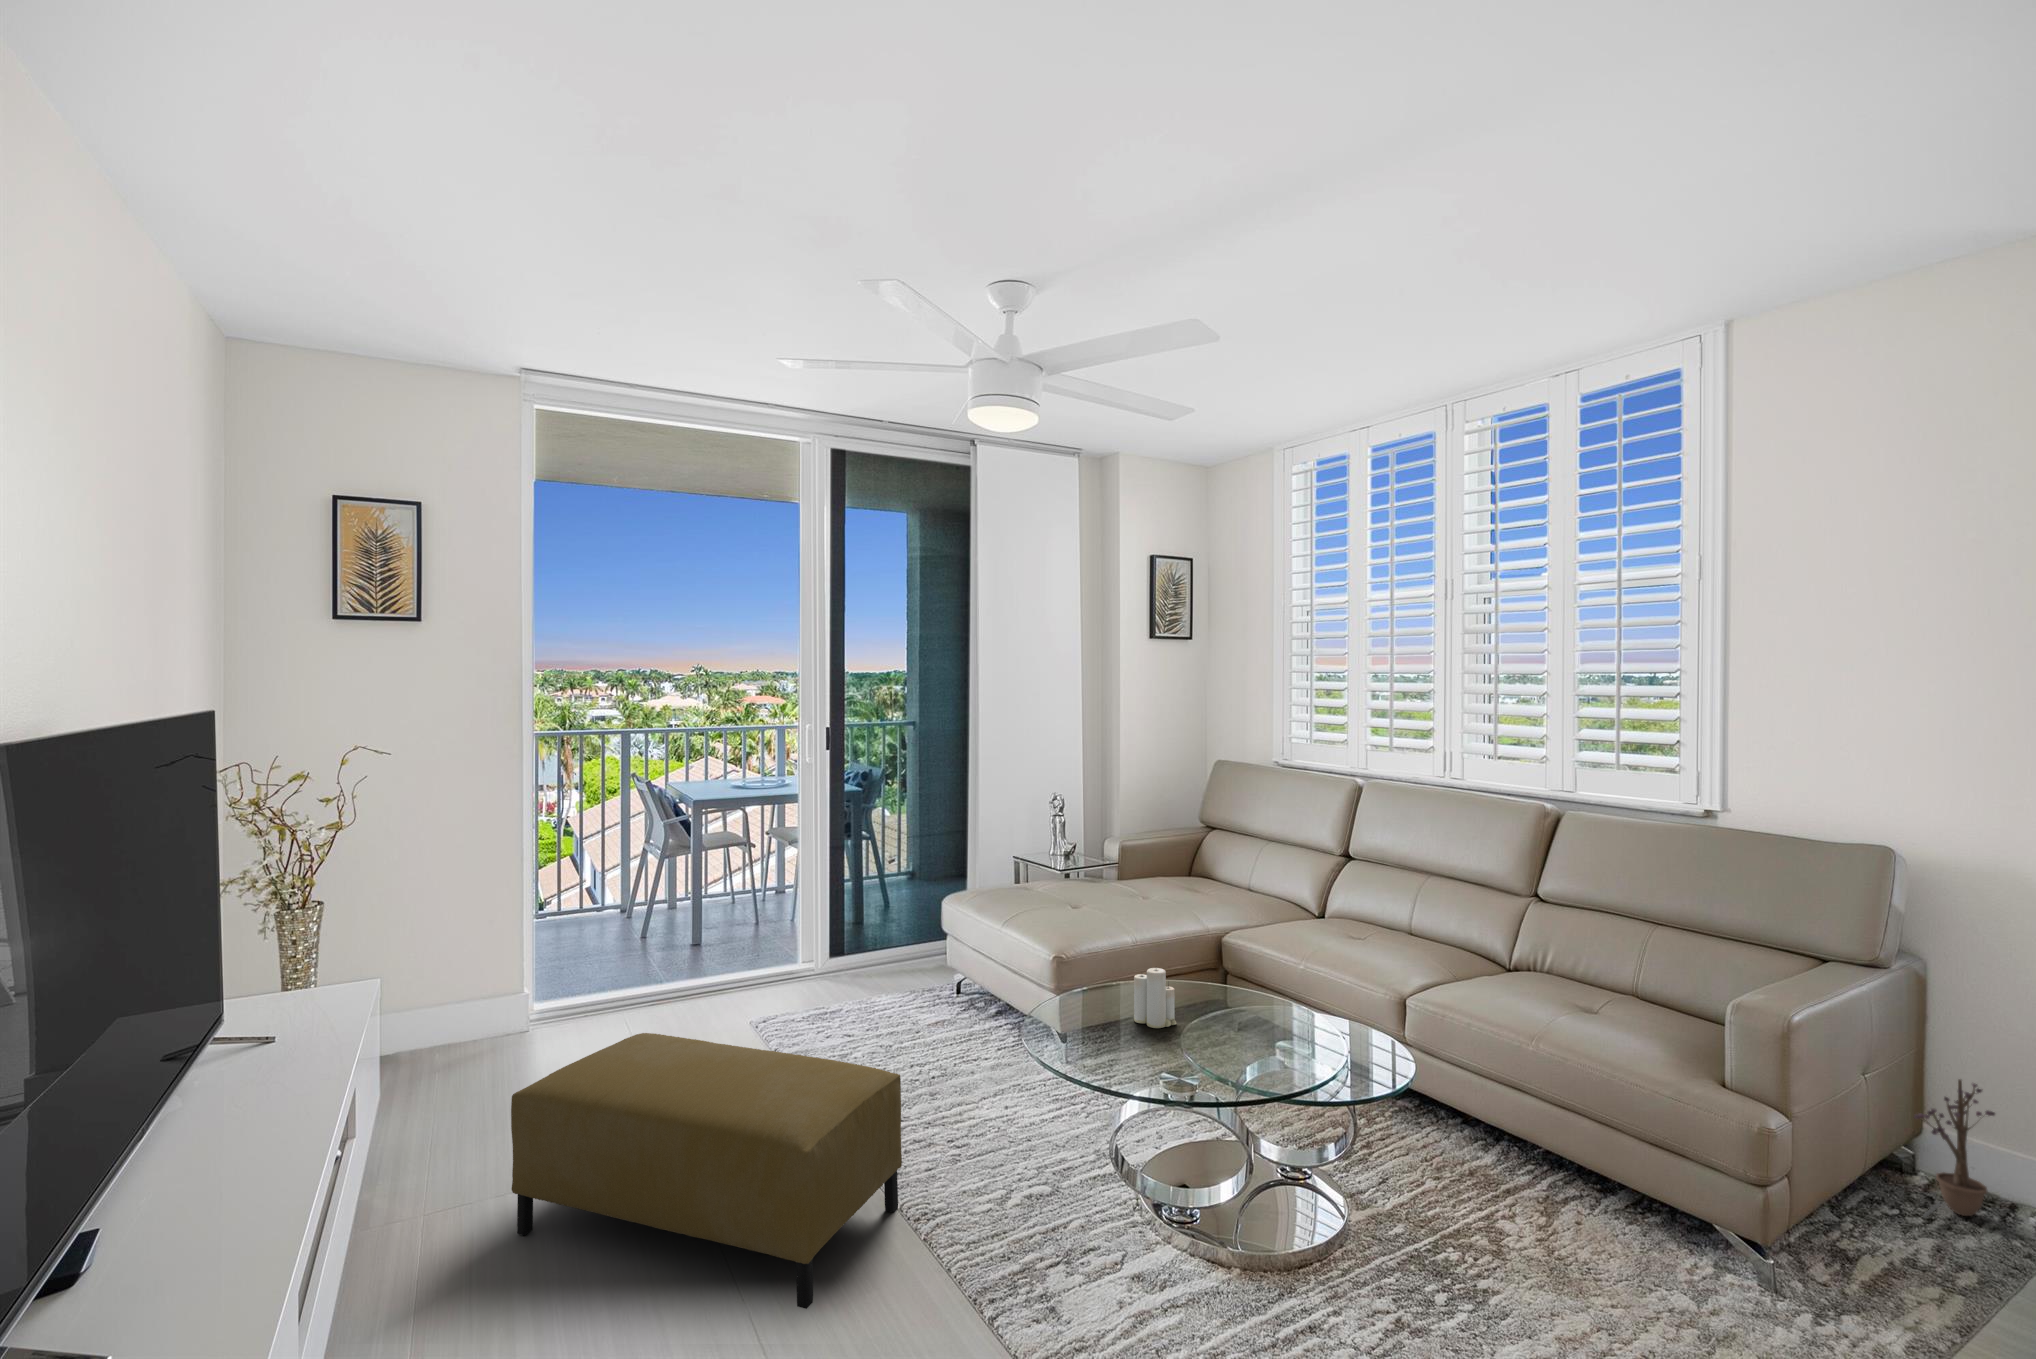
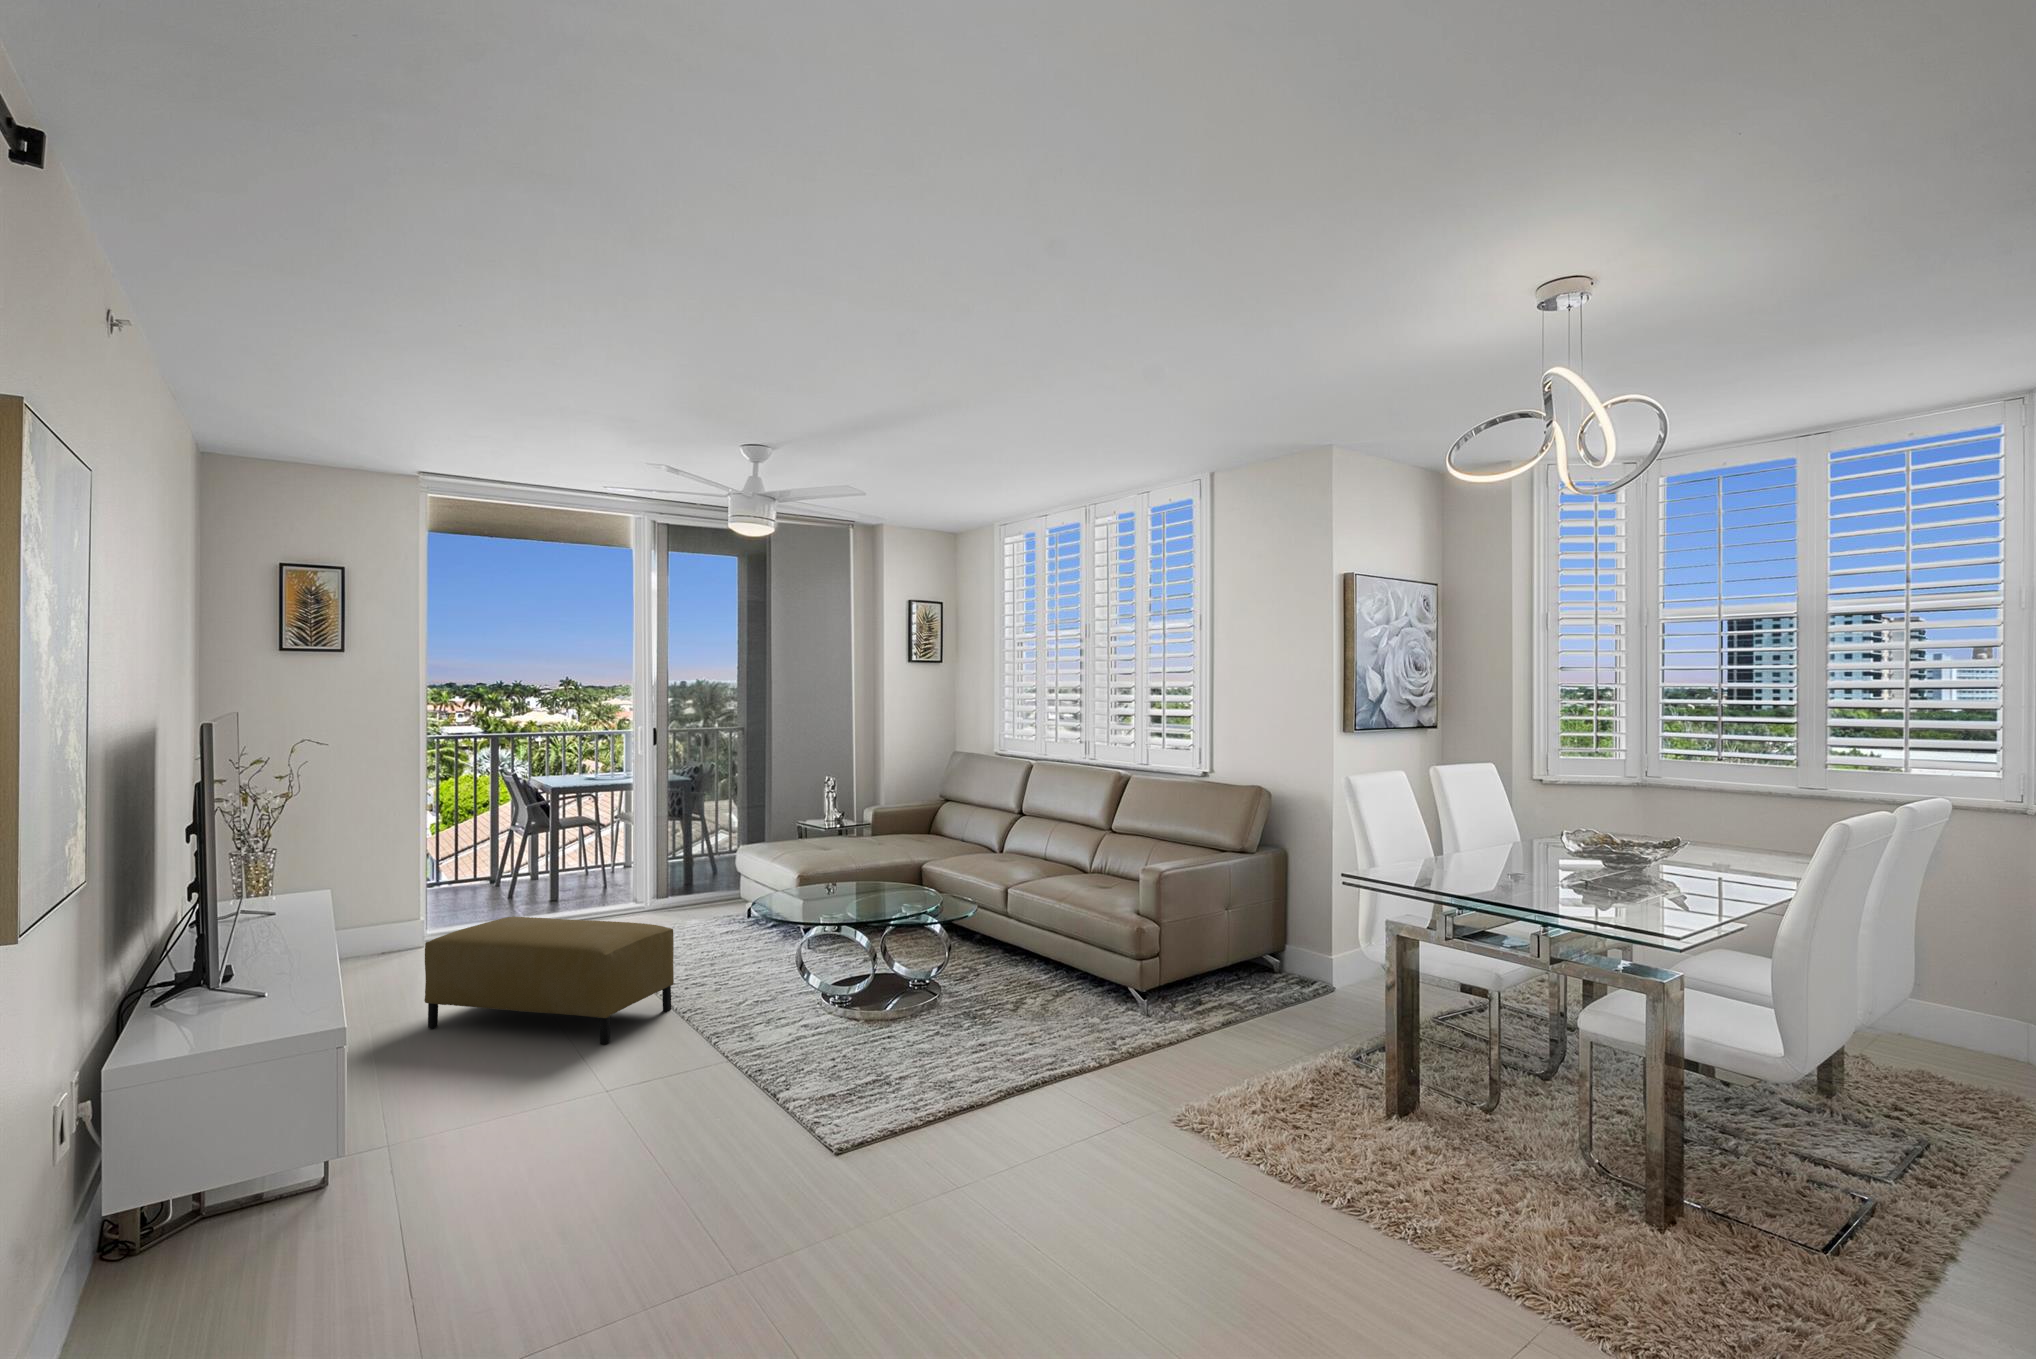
candle: present [1134,968,1176,1028] -> none [831,865,856,904]
decorative plant: present [1914,1079,1995,1217] -> none [1259,910,1305,987]

